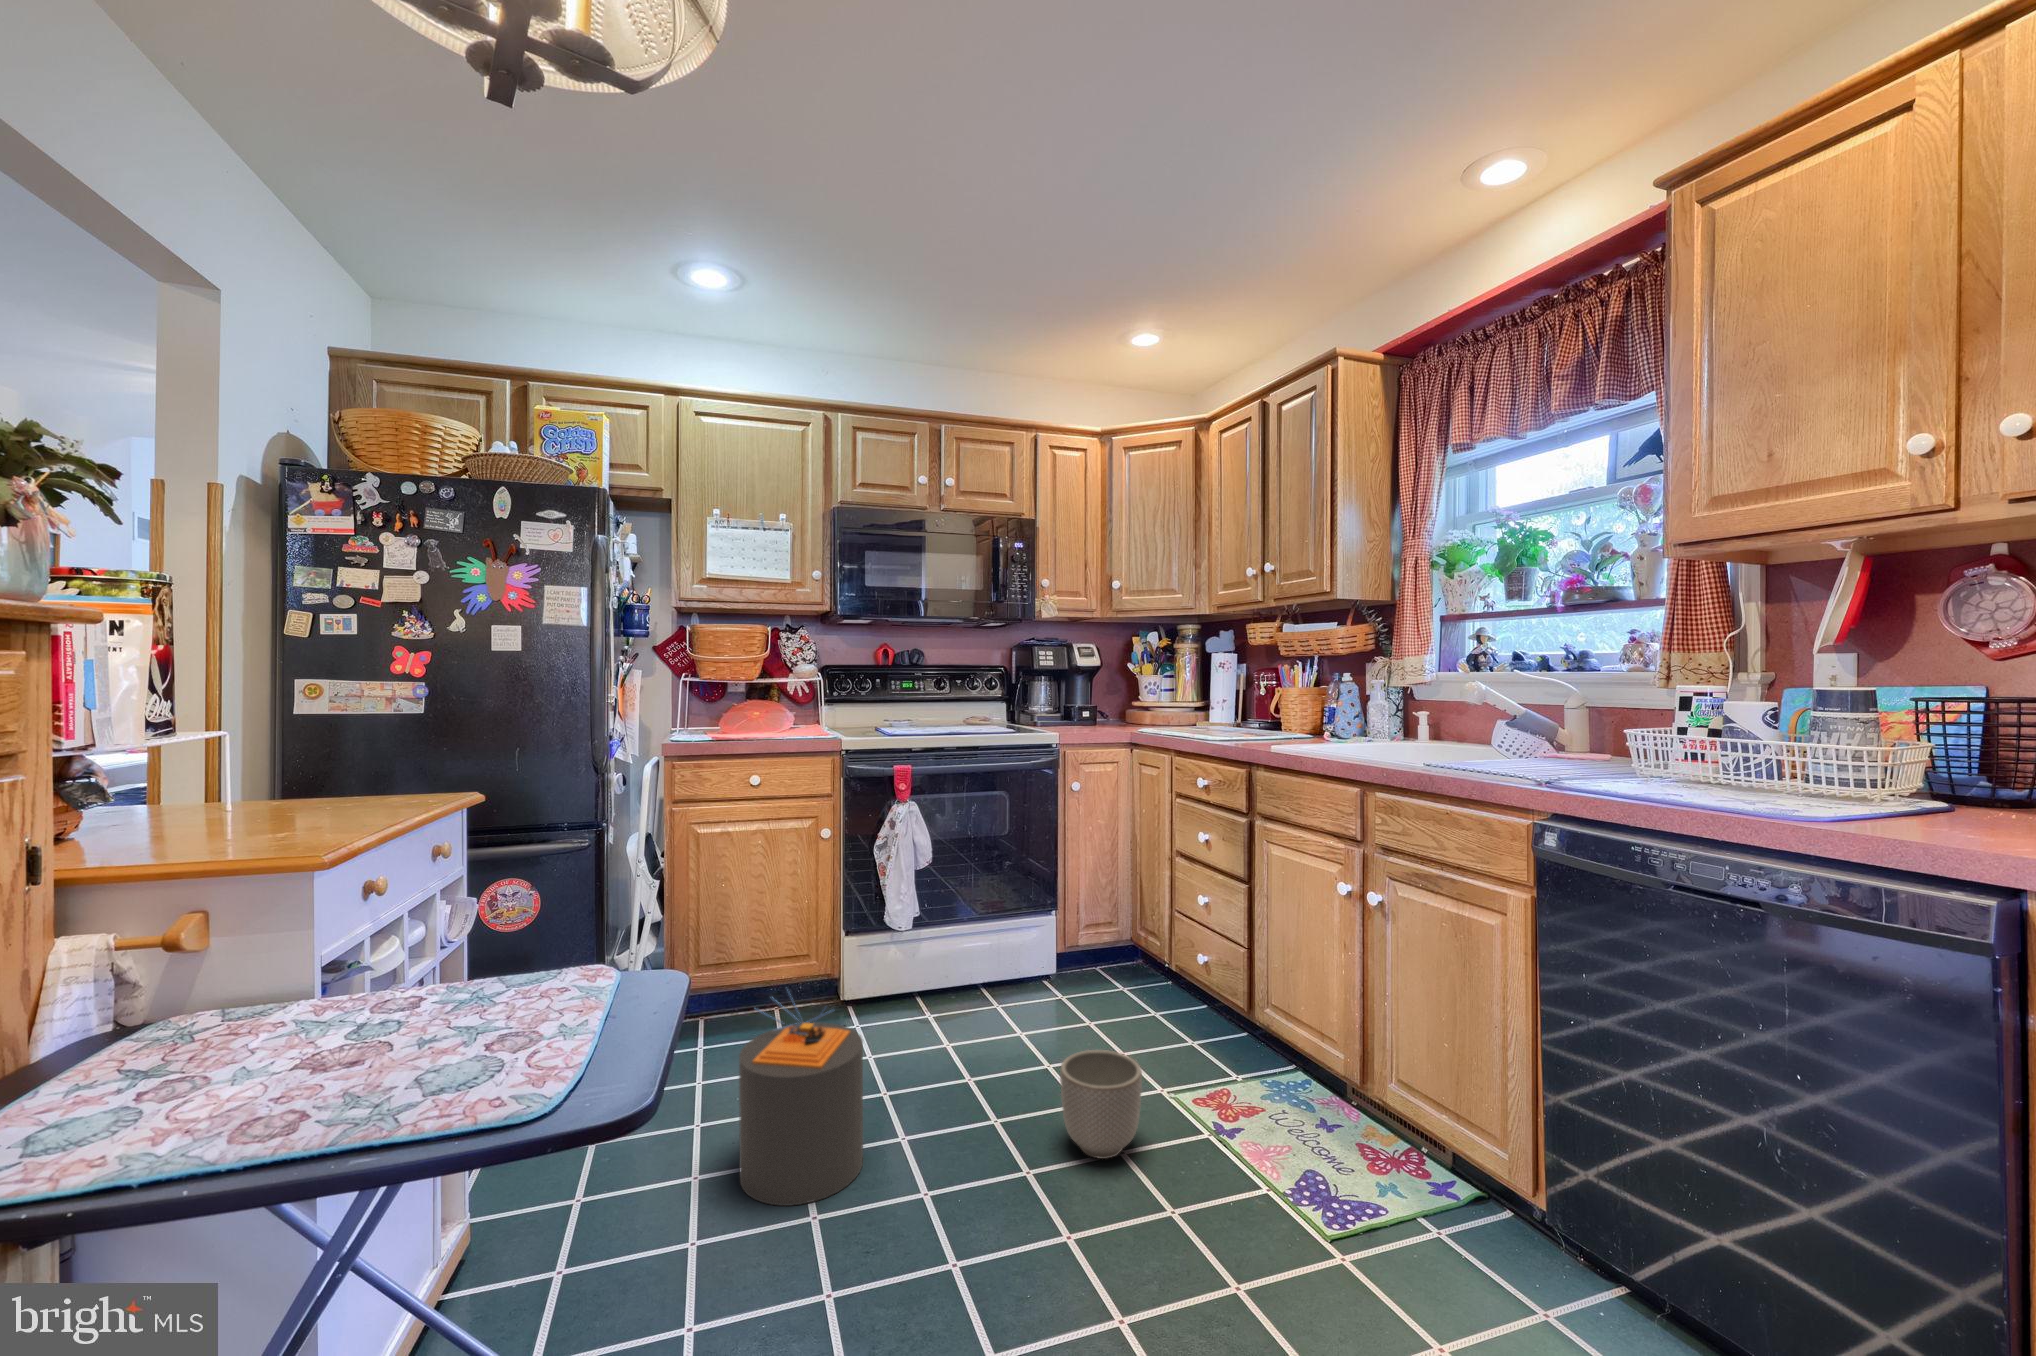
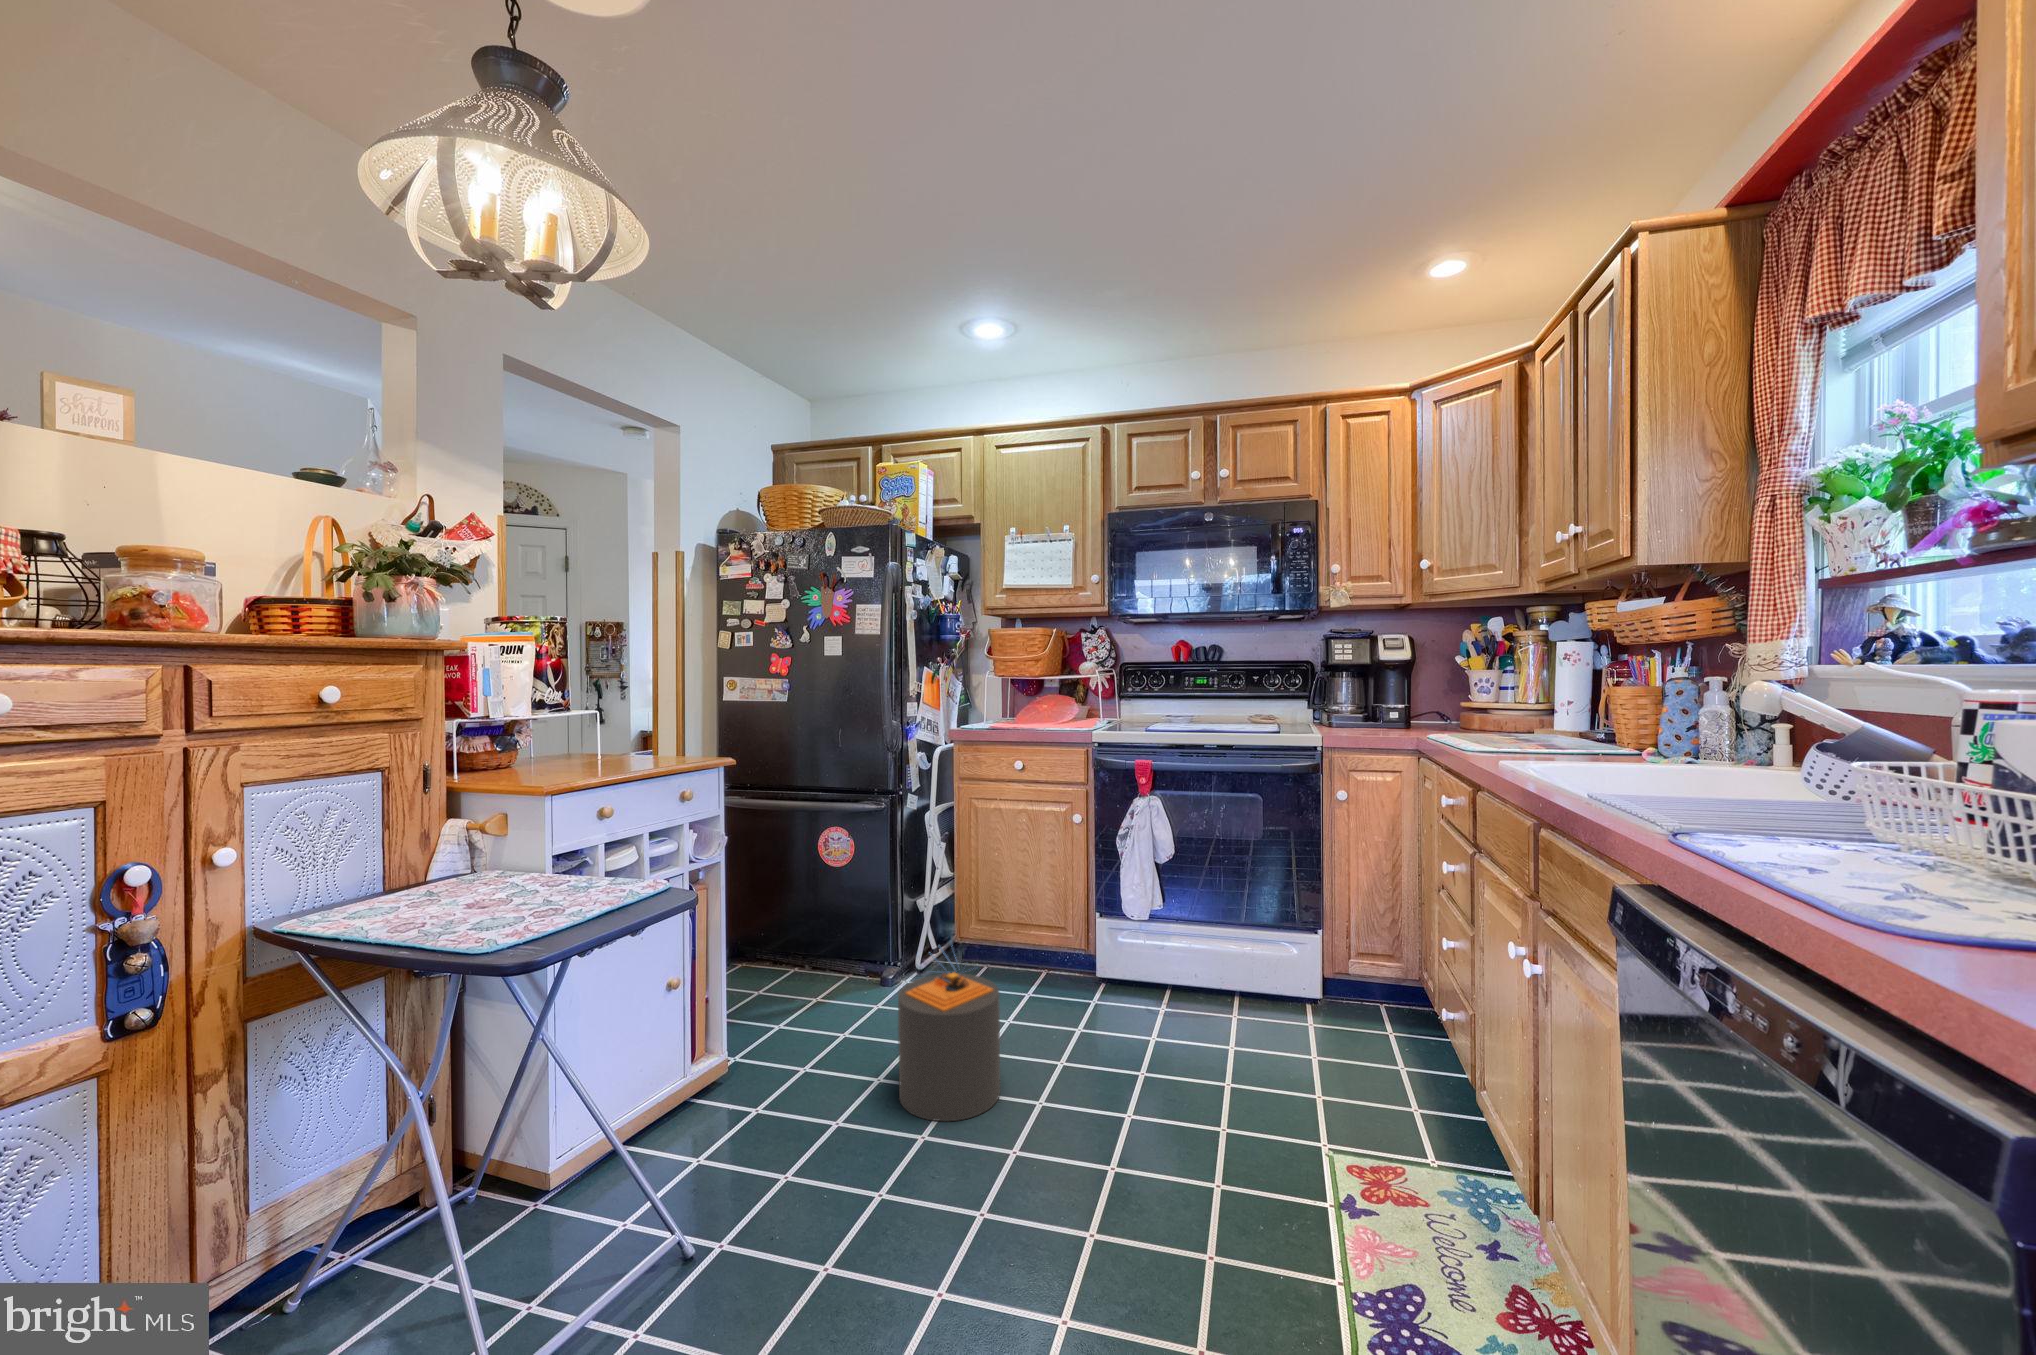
planter: present [1060,1050,1142,1159] -> none [1160,1068,1247,1183]

